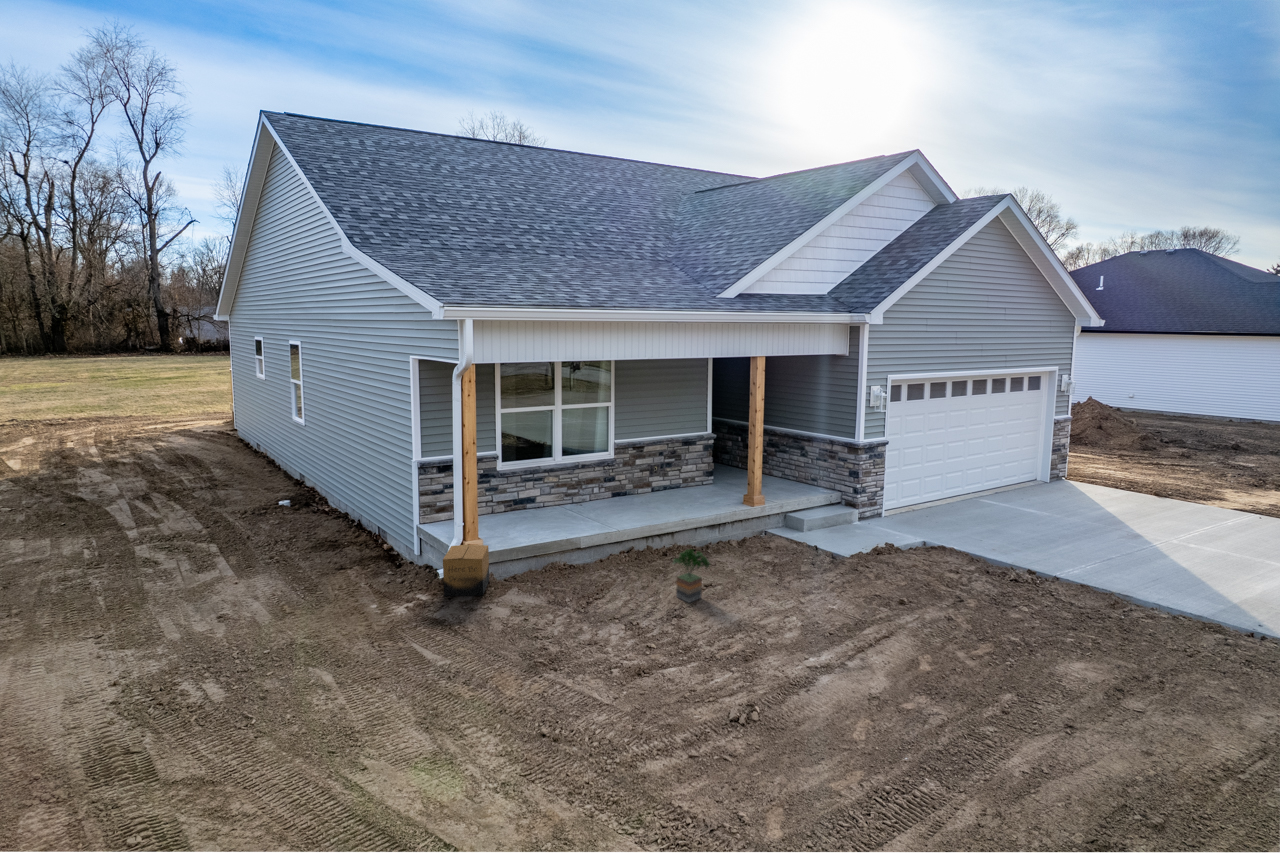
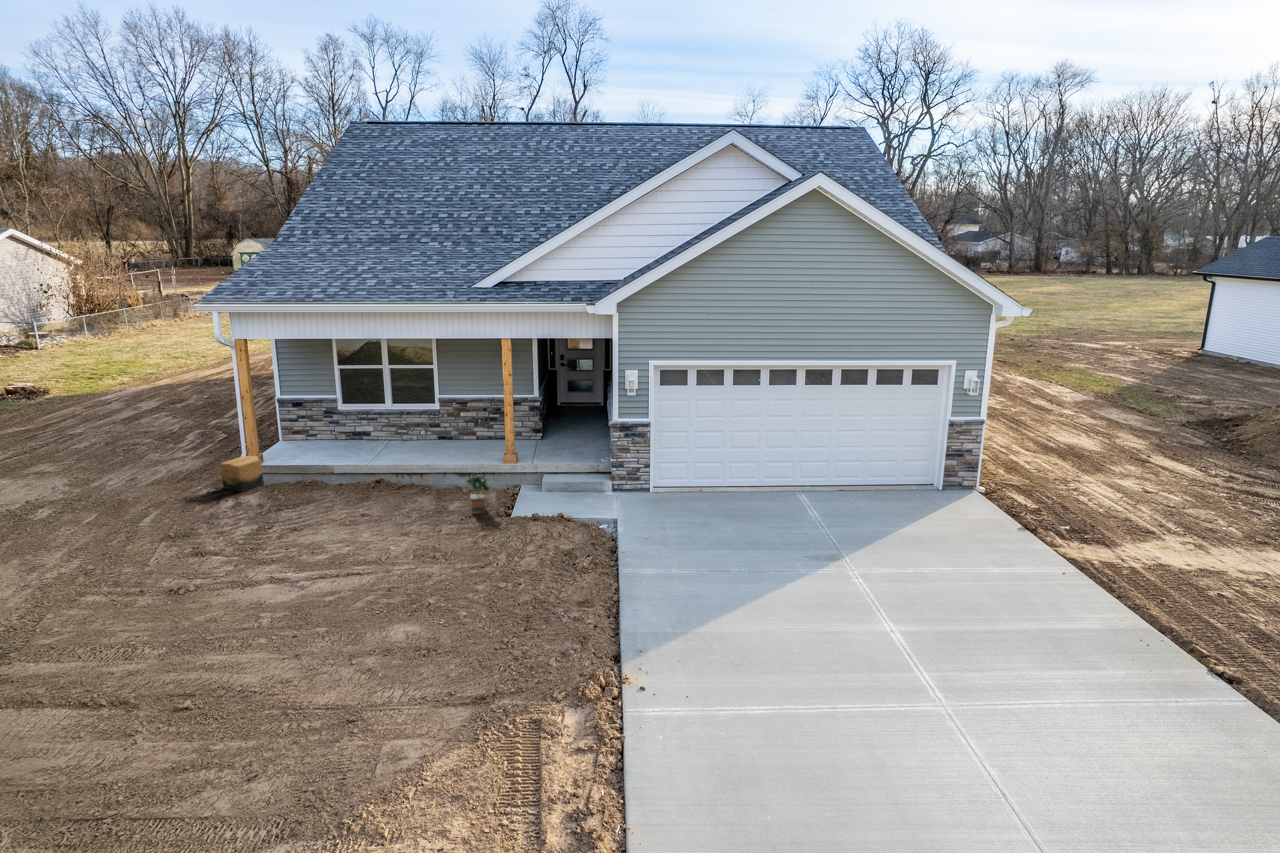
potted tree: present [673,549,710,603] -> present [466,476,490,514]

